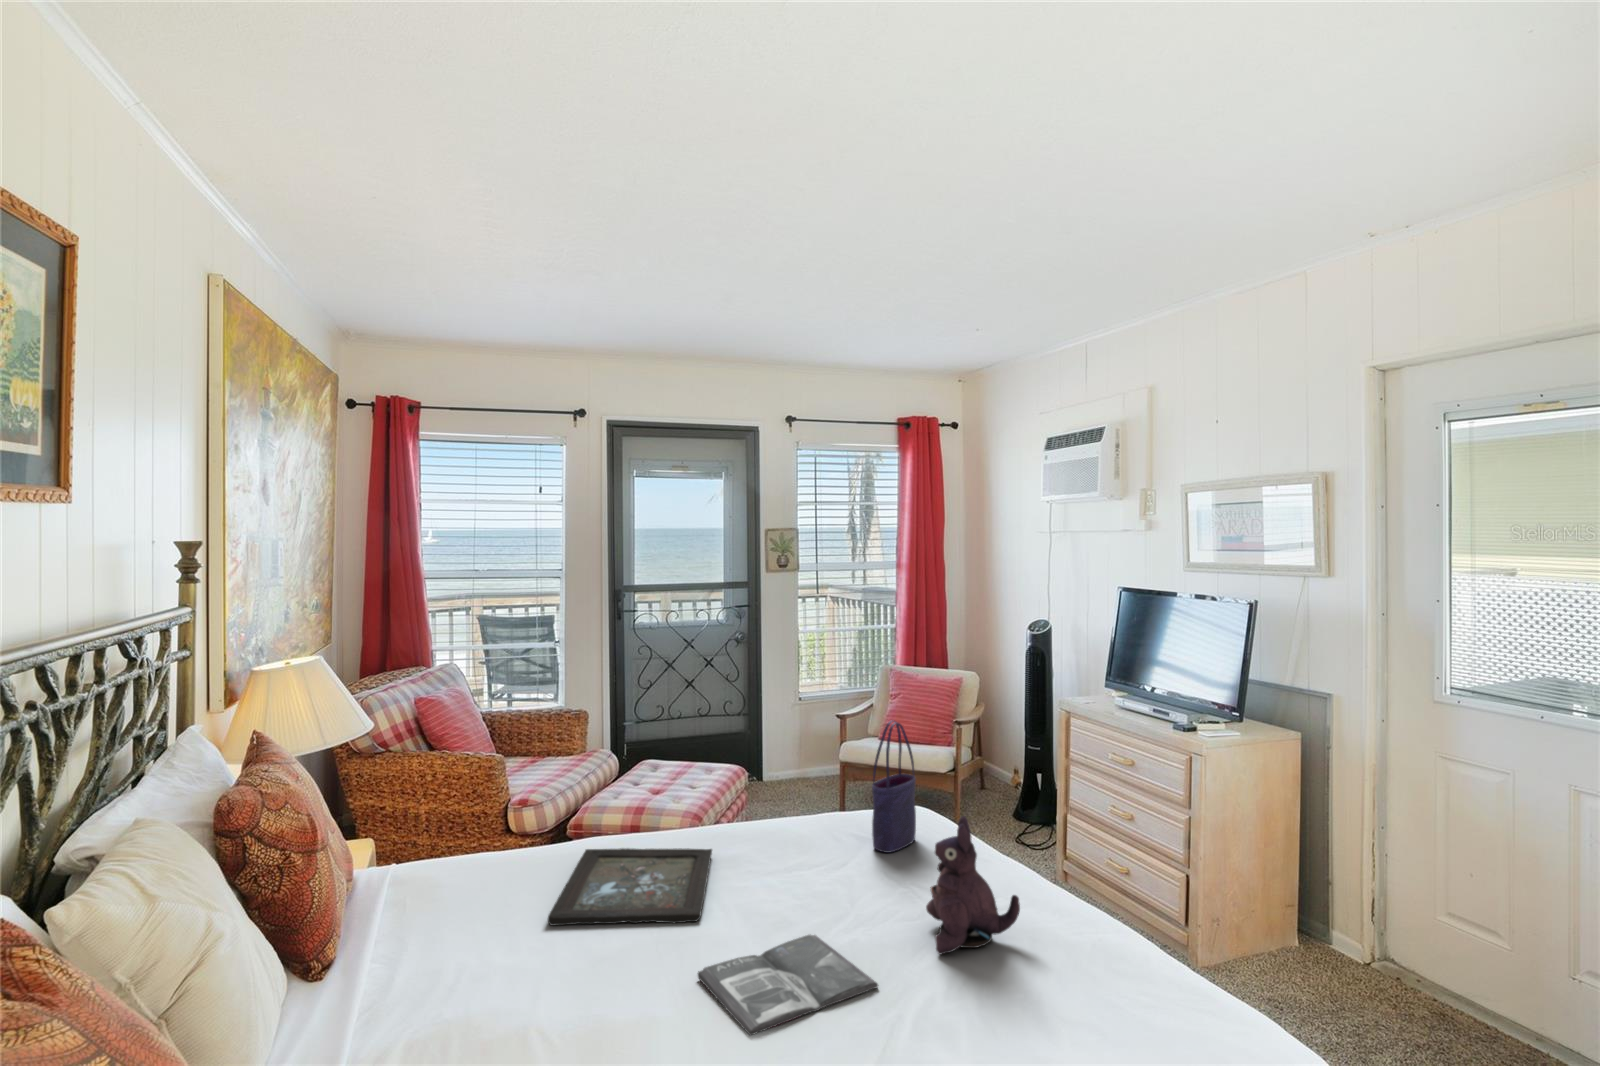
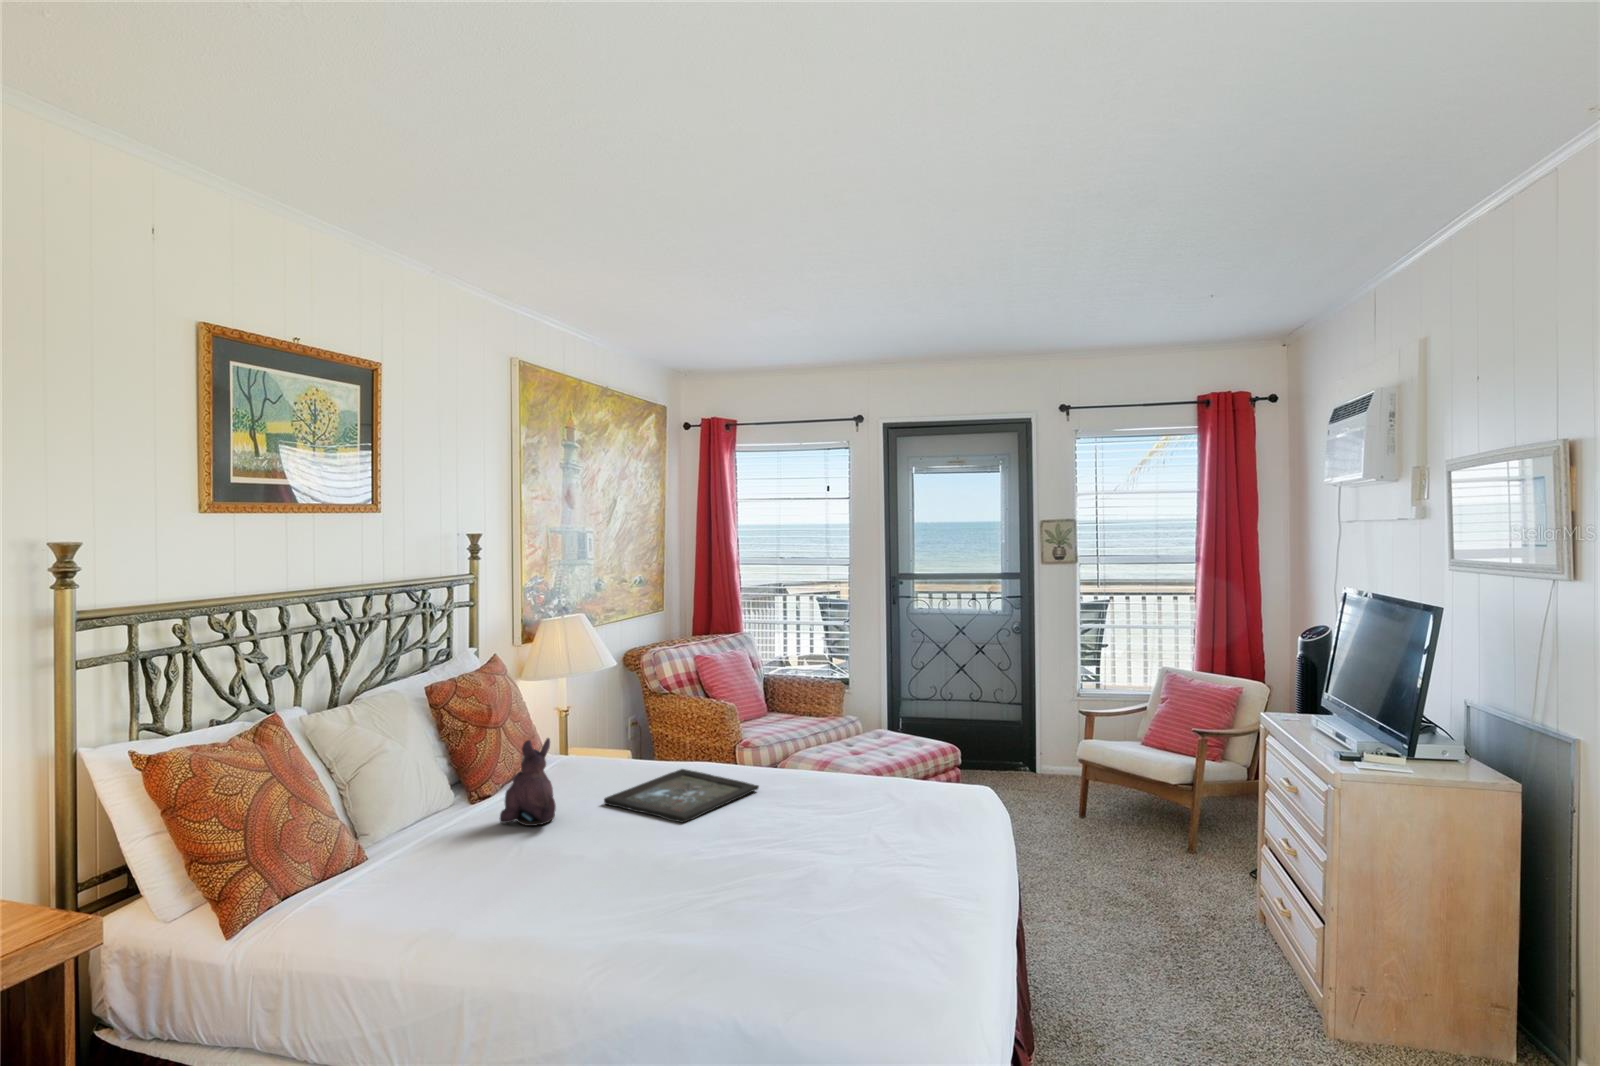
tote bag: present [872,720,916,853] -> none [876,701,927,817]
plush toy: present [926,816,1020,954] -> present [500,738,556,826]
magazine: present [698,935,878,1035] -> none [609,842,730,882]

